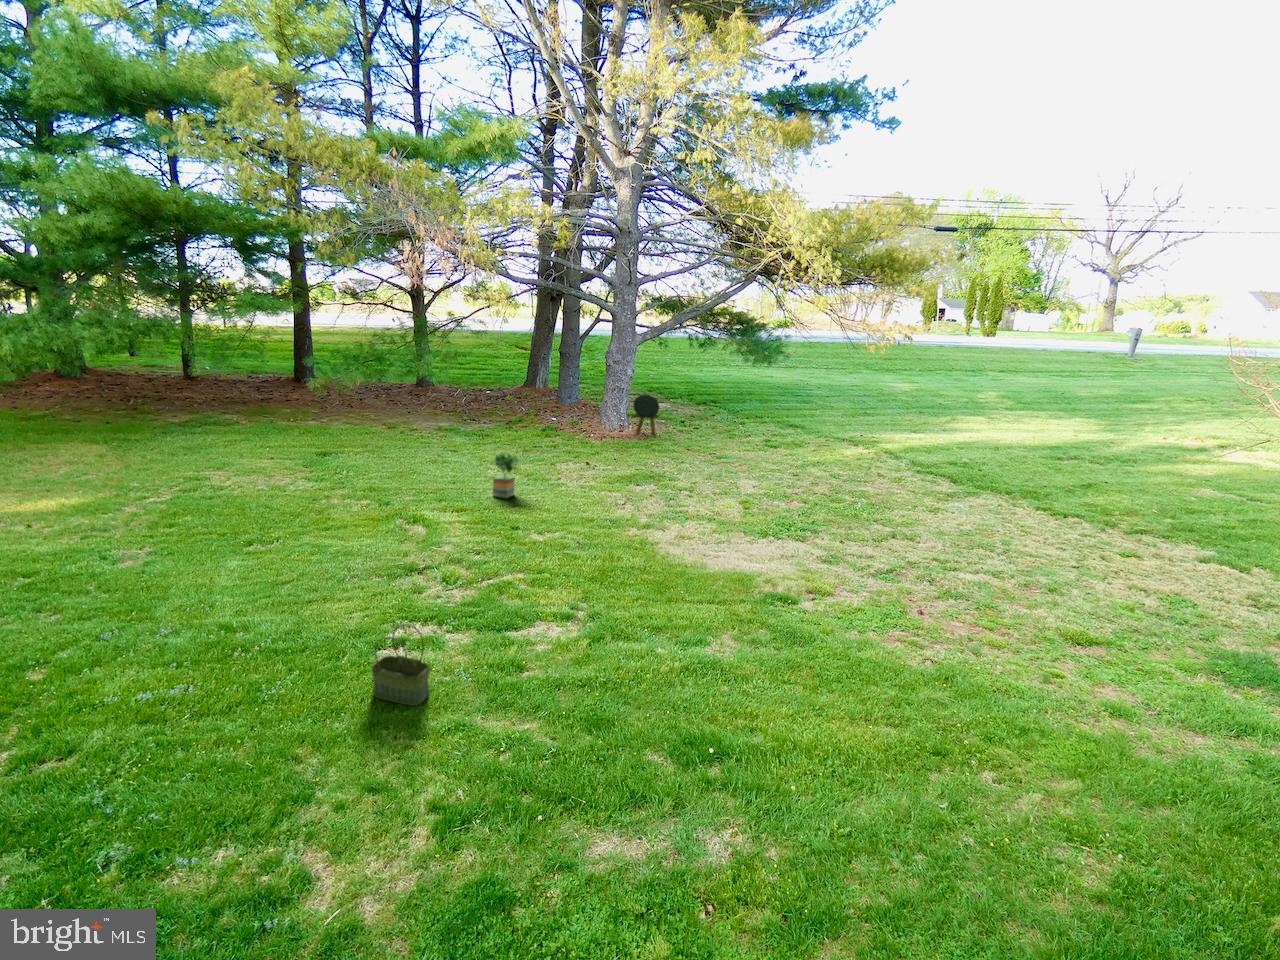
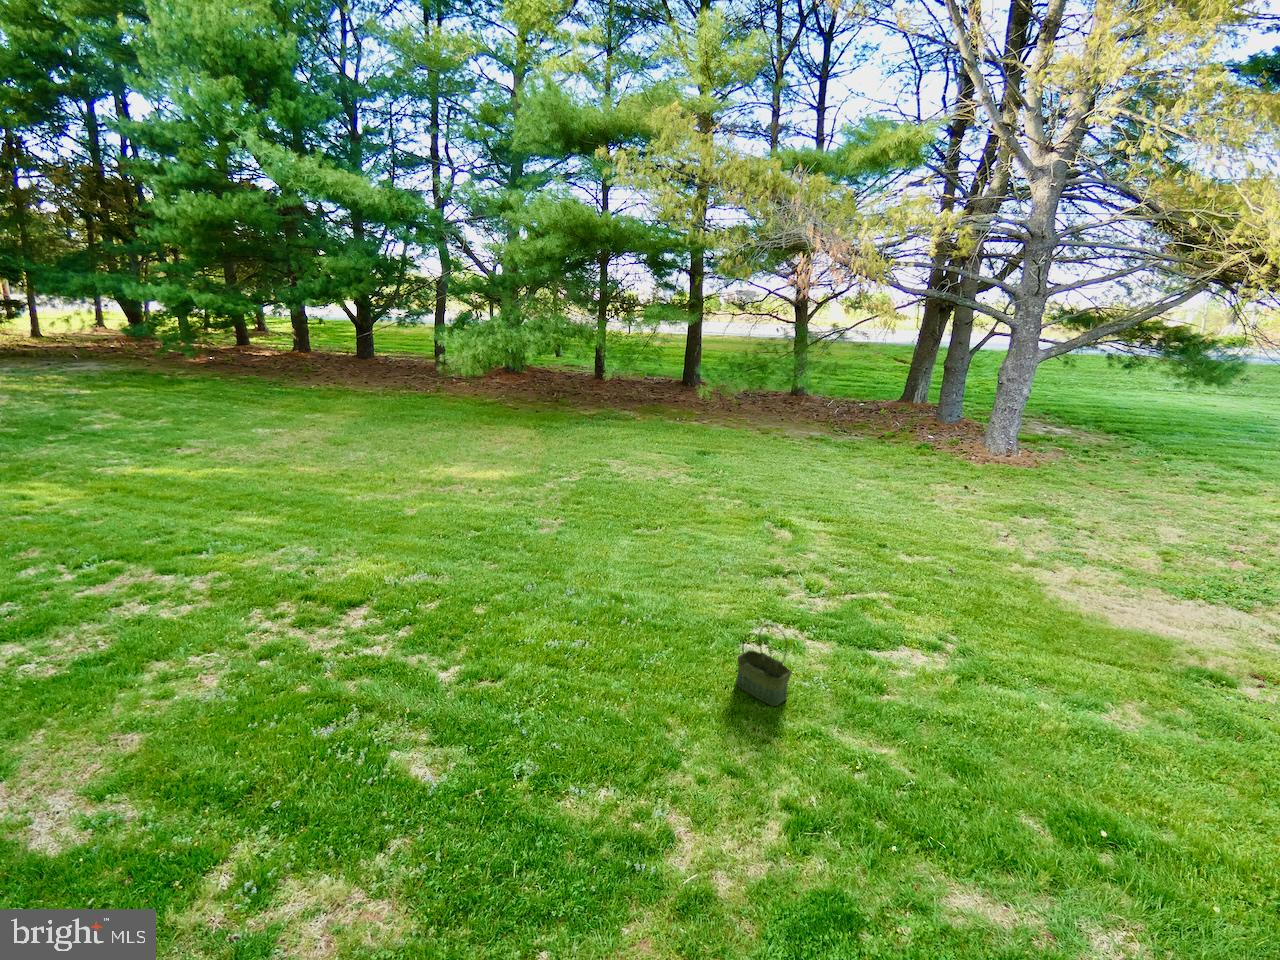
chair: present [634,395,659,436] -> none [1022,416,1058,462]
potted tree: present [493,454,519,498] -> none [858,466,891,512]

